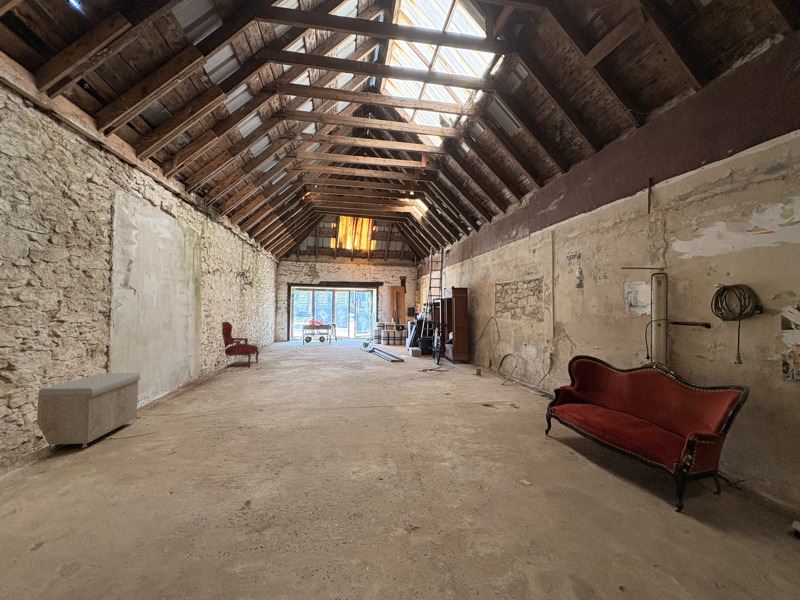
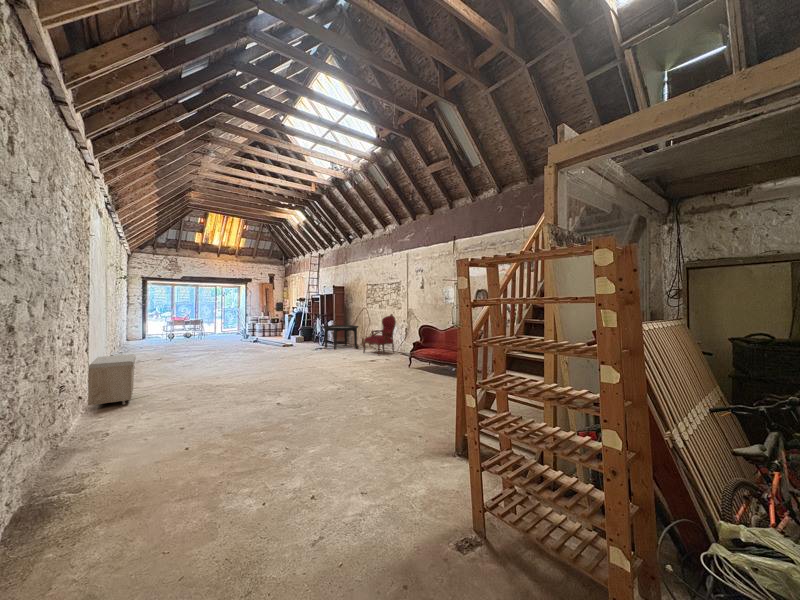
armchair: present [222,322,259,368] -> present [363,314,396,355]
round table: none [435,339,484,373] -> present [323,325,359,350]

